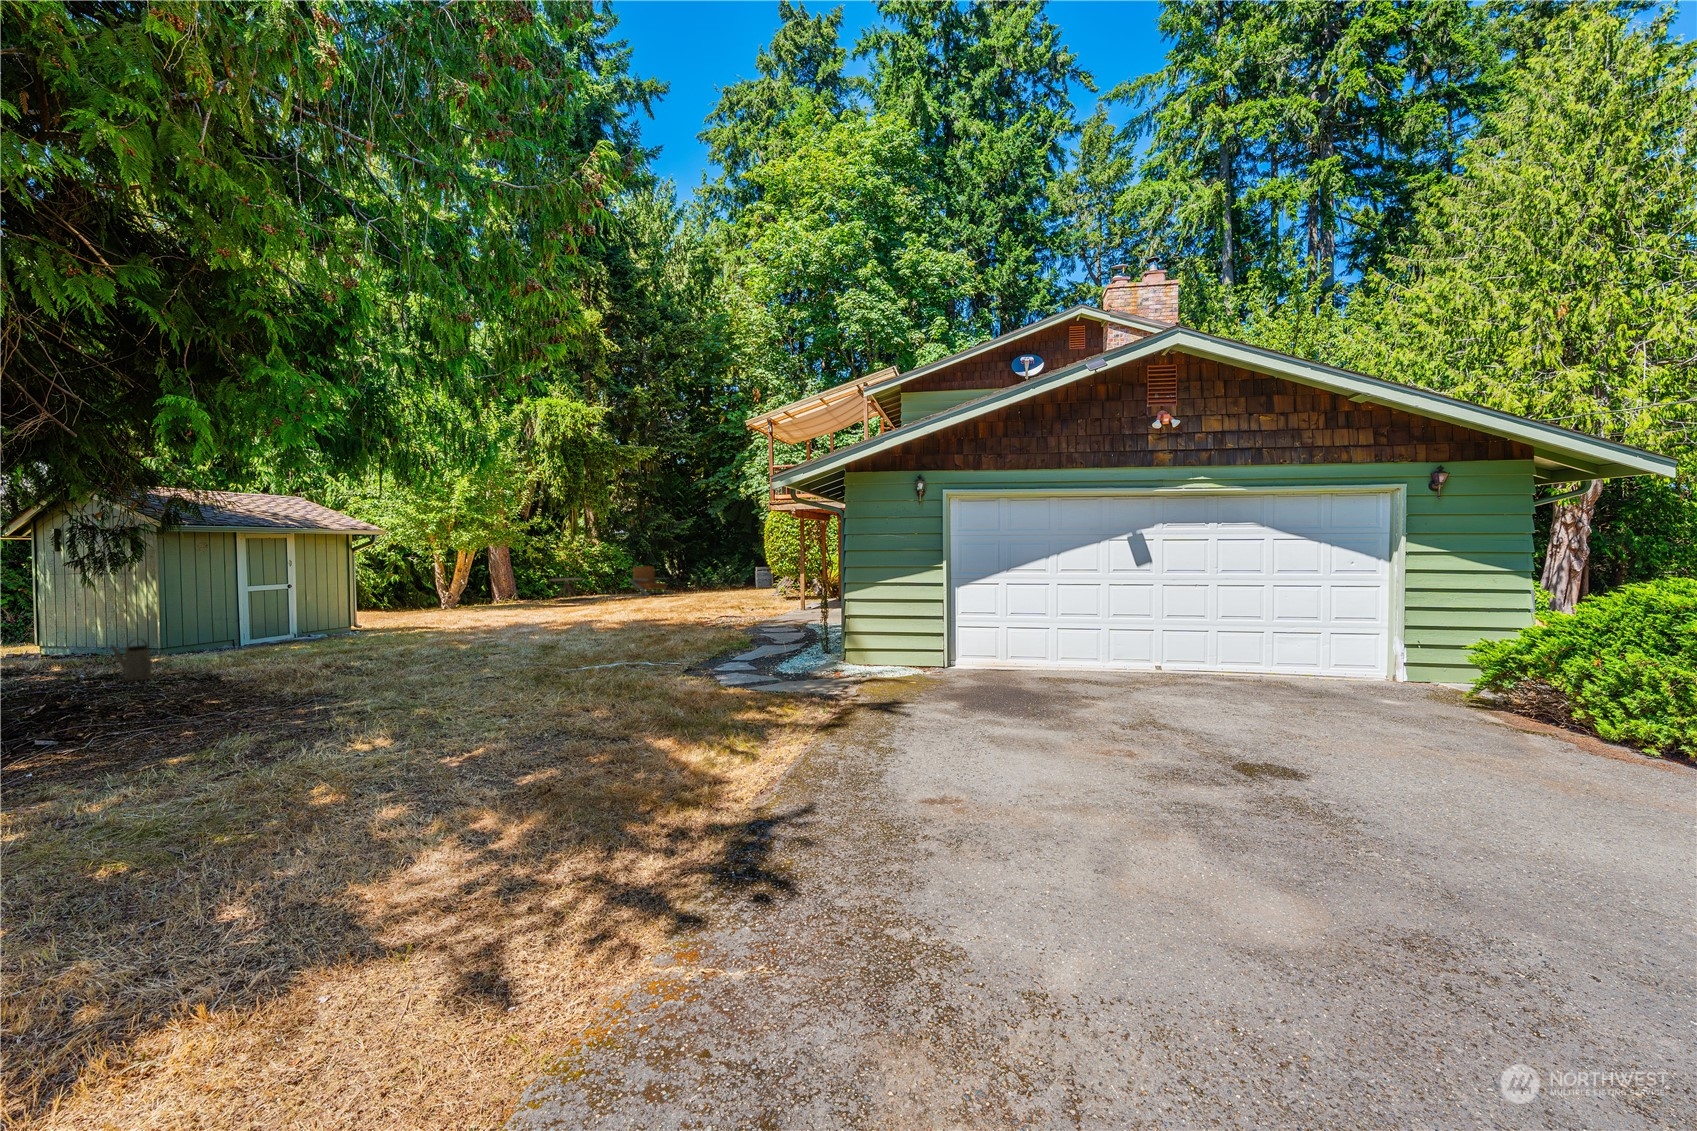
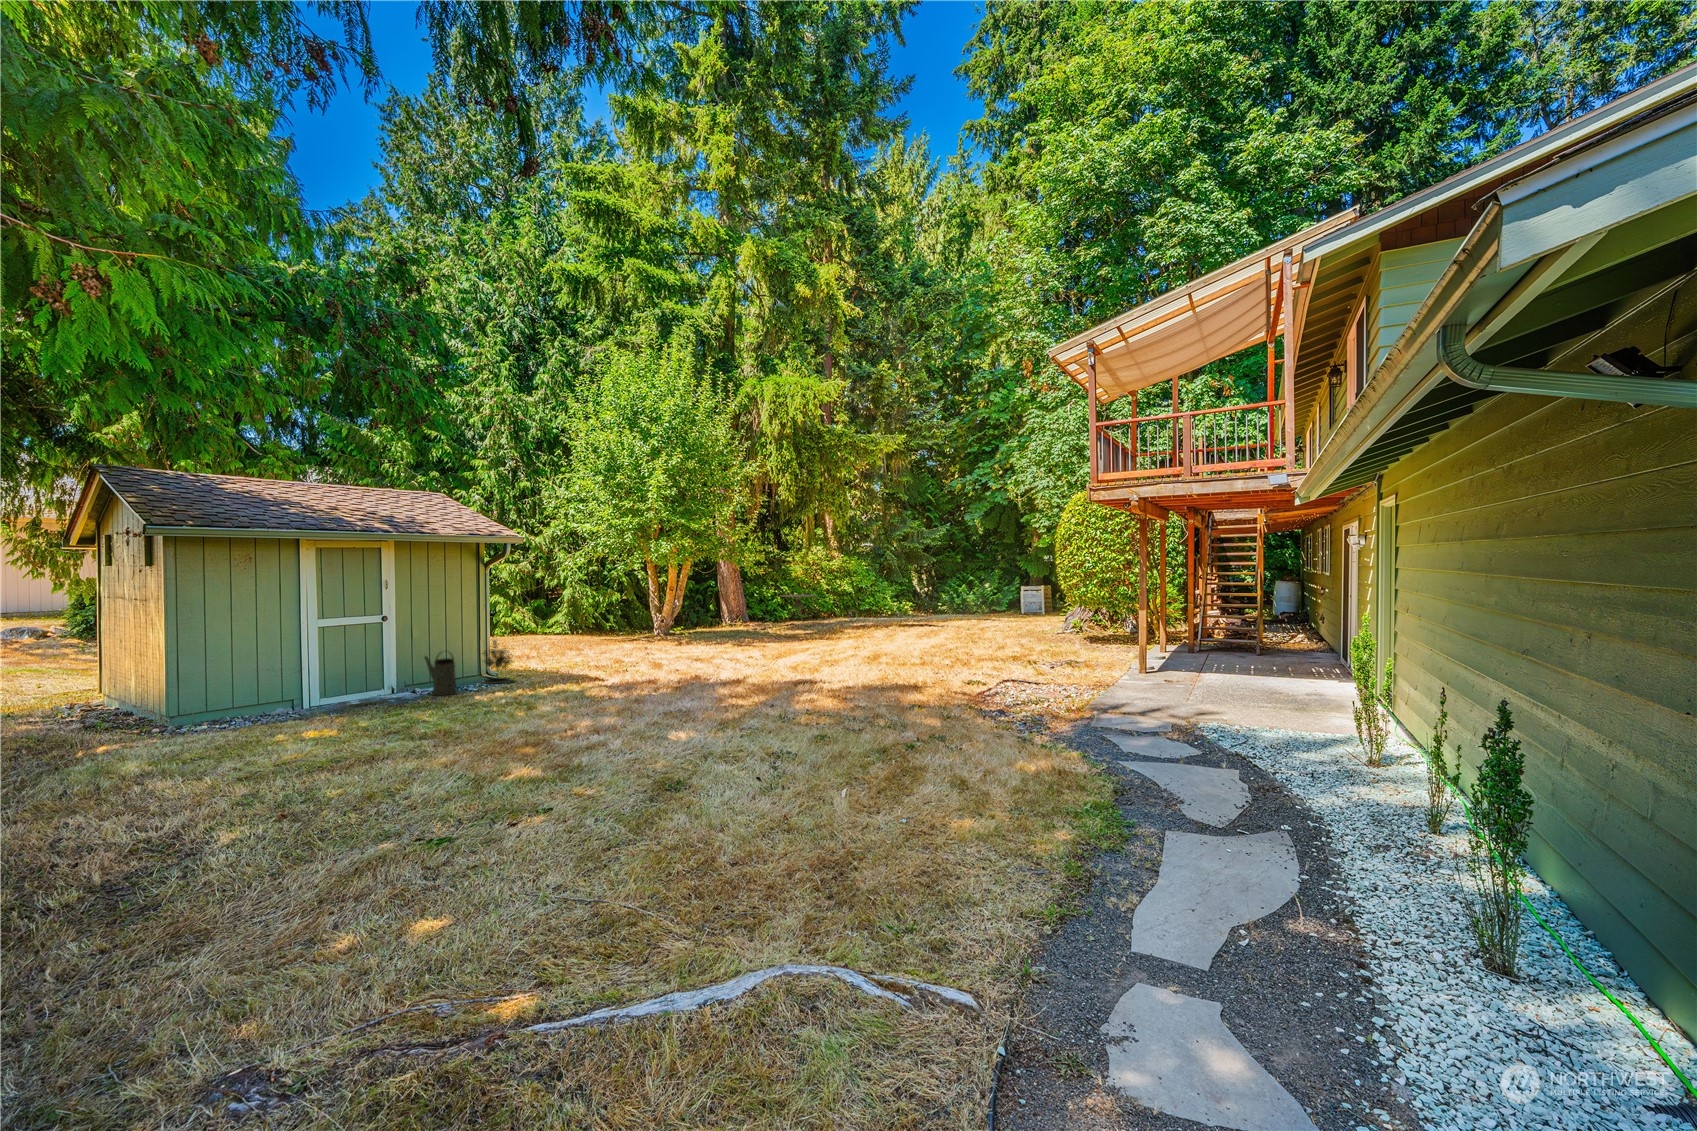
lounge chair: present [630,566,669,596] -> none [869,581,917,617]
potted tree: none [314,609,347,648] -> present [483,640,512,684]
watering can: present [111,640,152,681] -> present [425,654,457,696]

